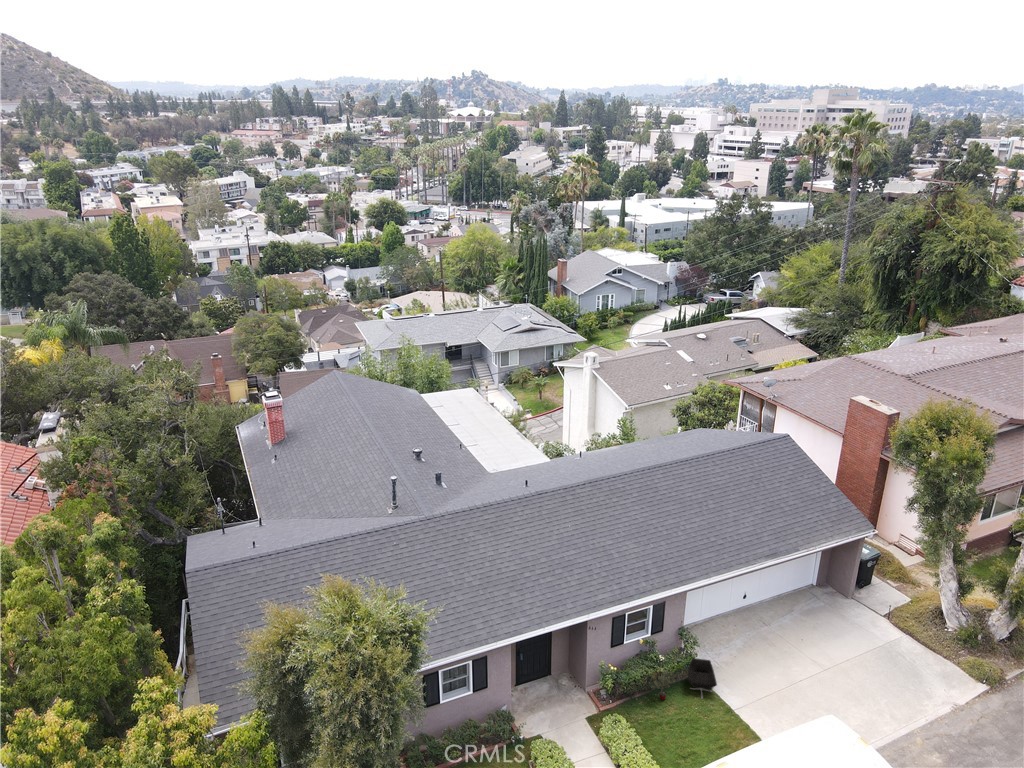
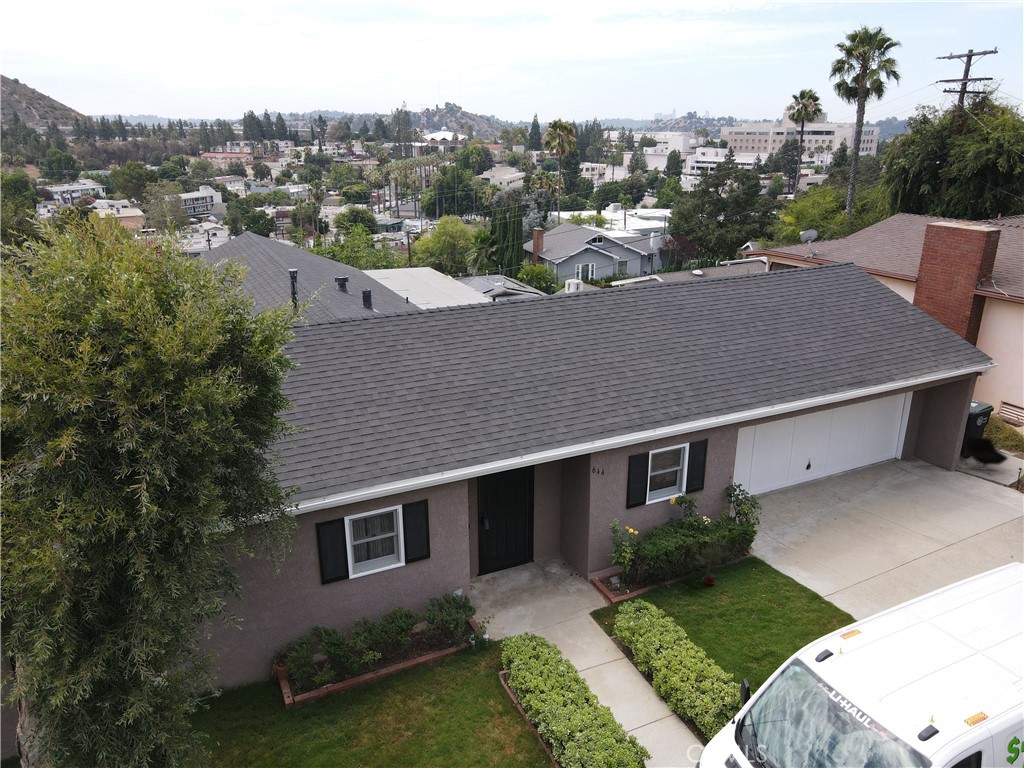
lounge chair: present [688,658,717,698] -> present [964,437,1008,470]

